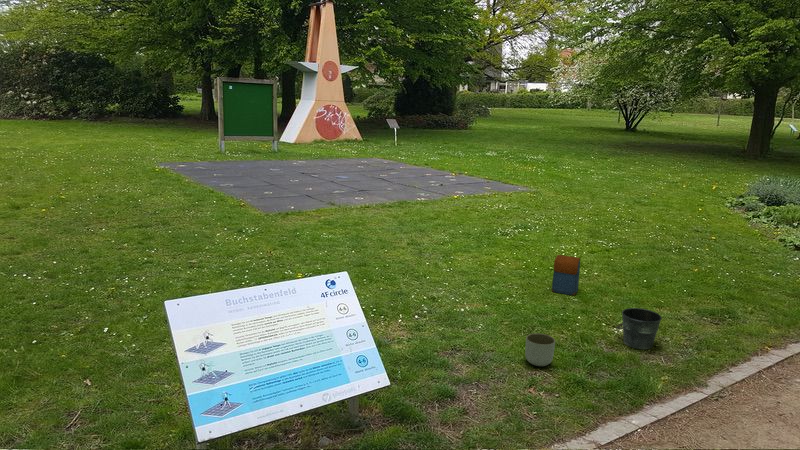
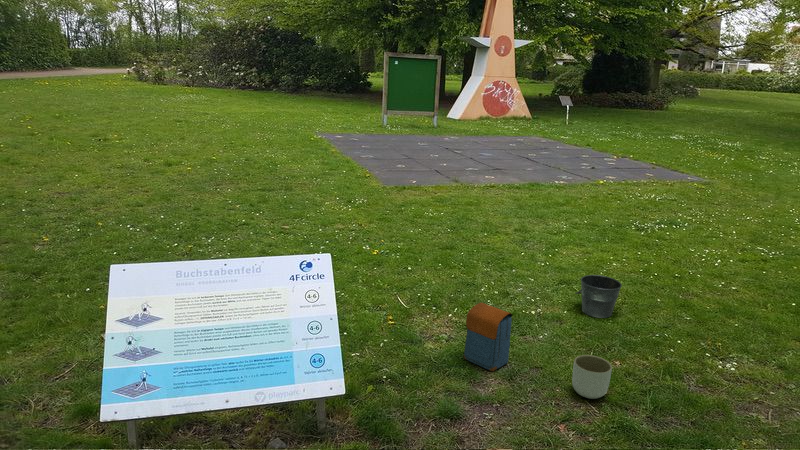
backpack: present [552,255,580,295] -> present [464,303,512,371]
bucket: present [616,308,662,349] -> present [576,275,622,318]

